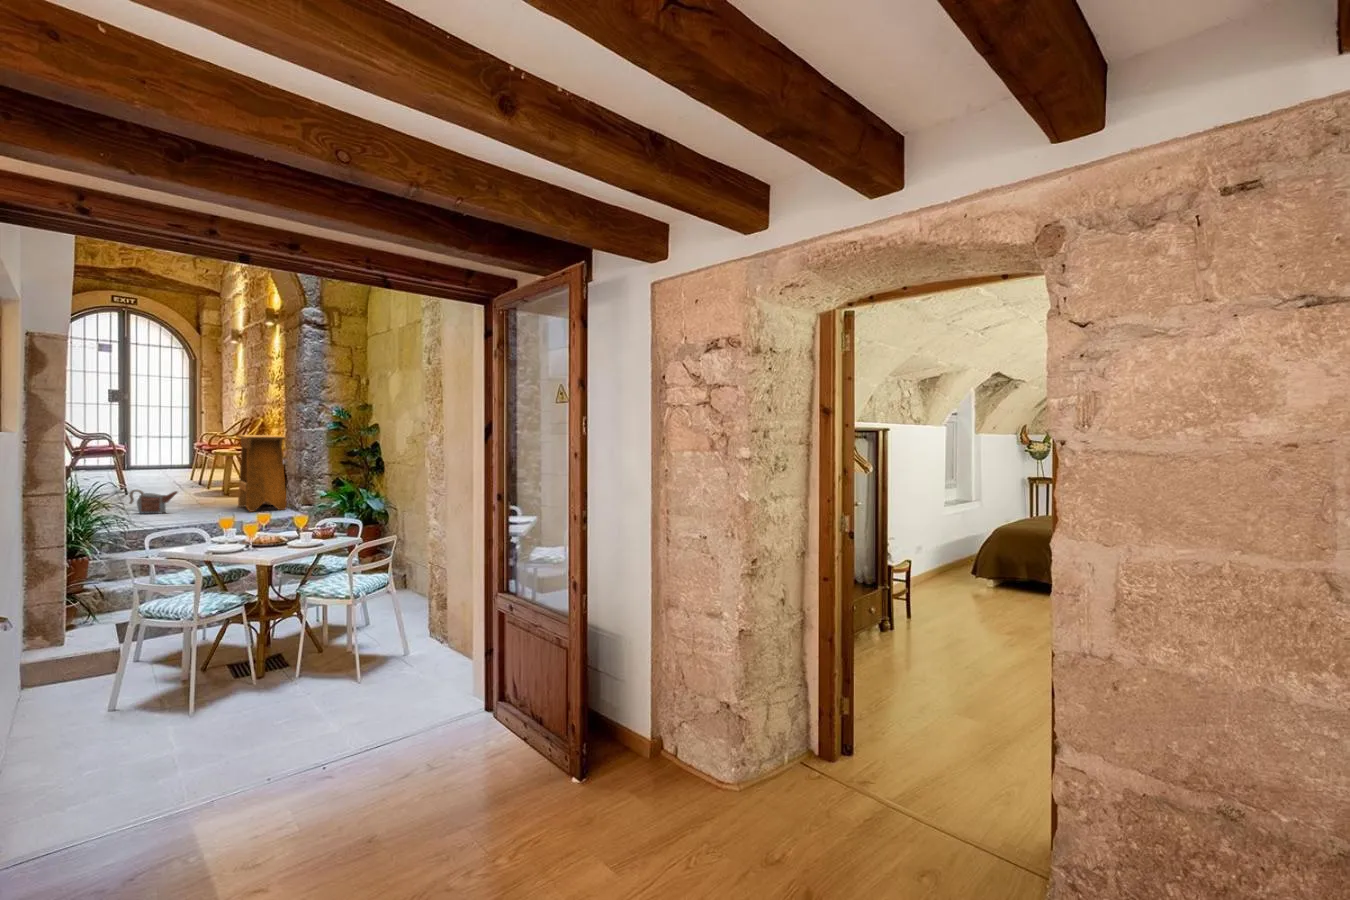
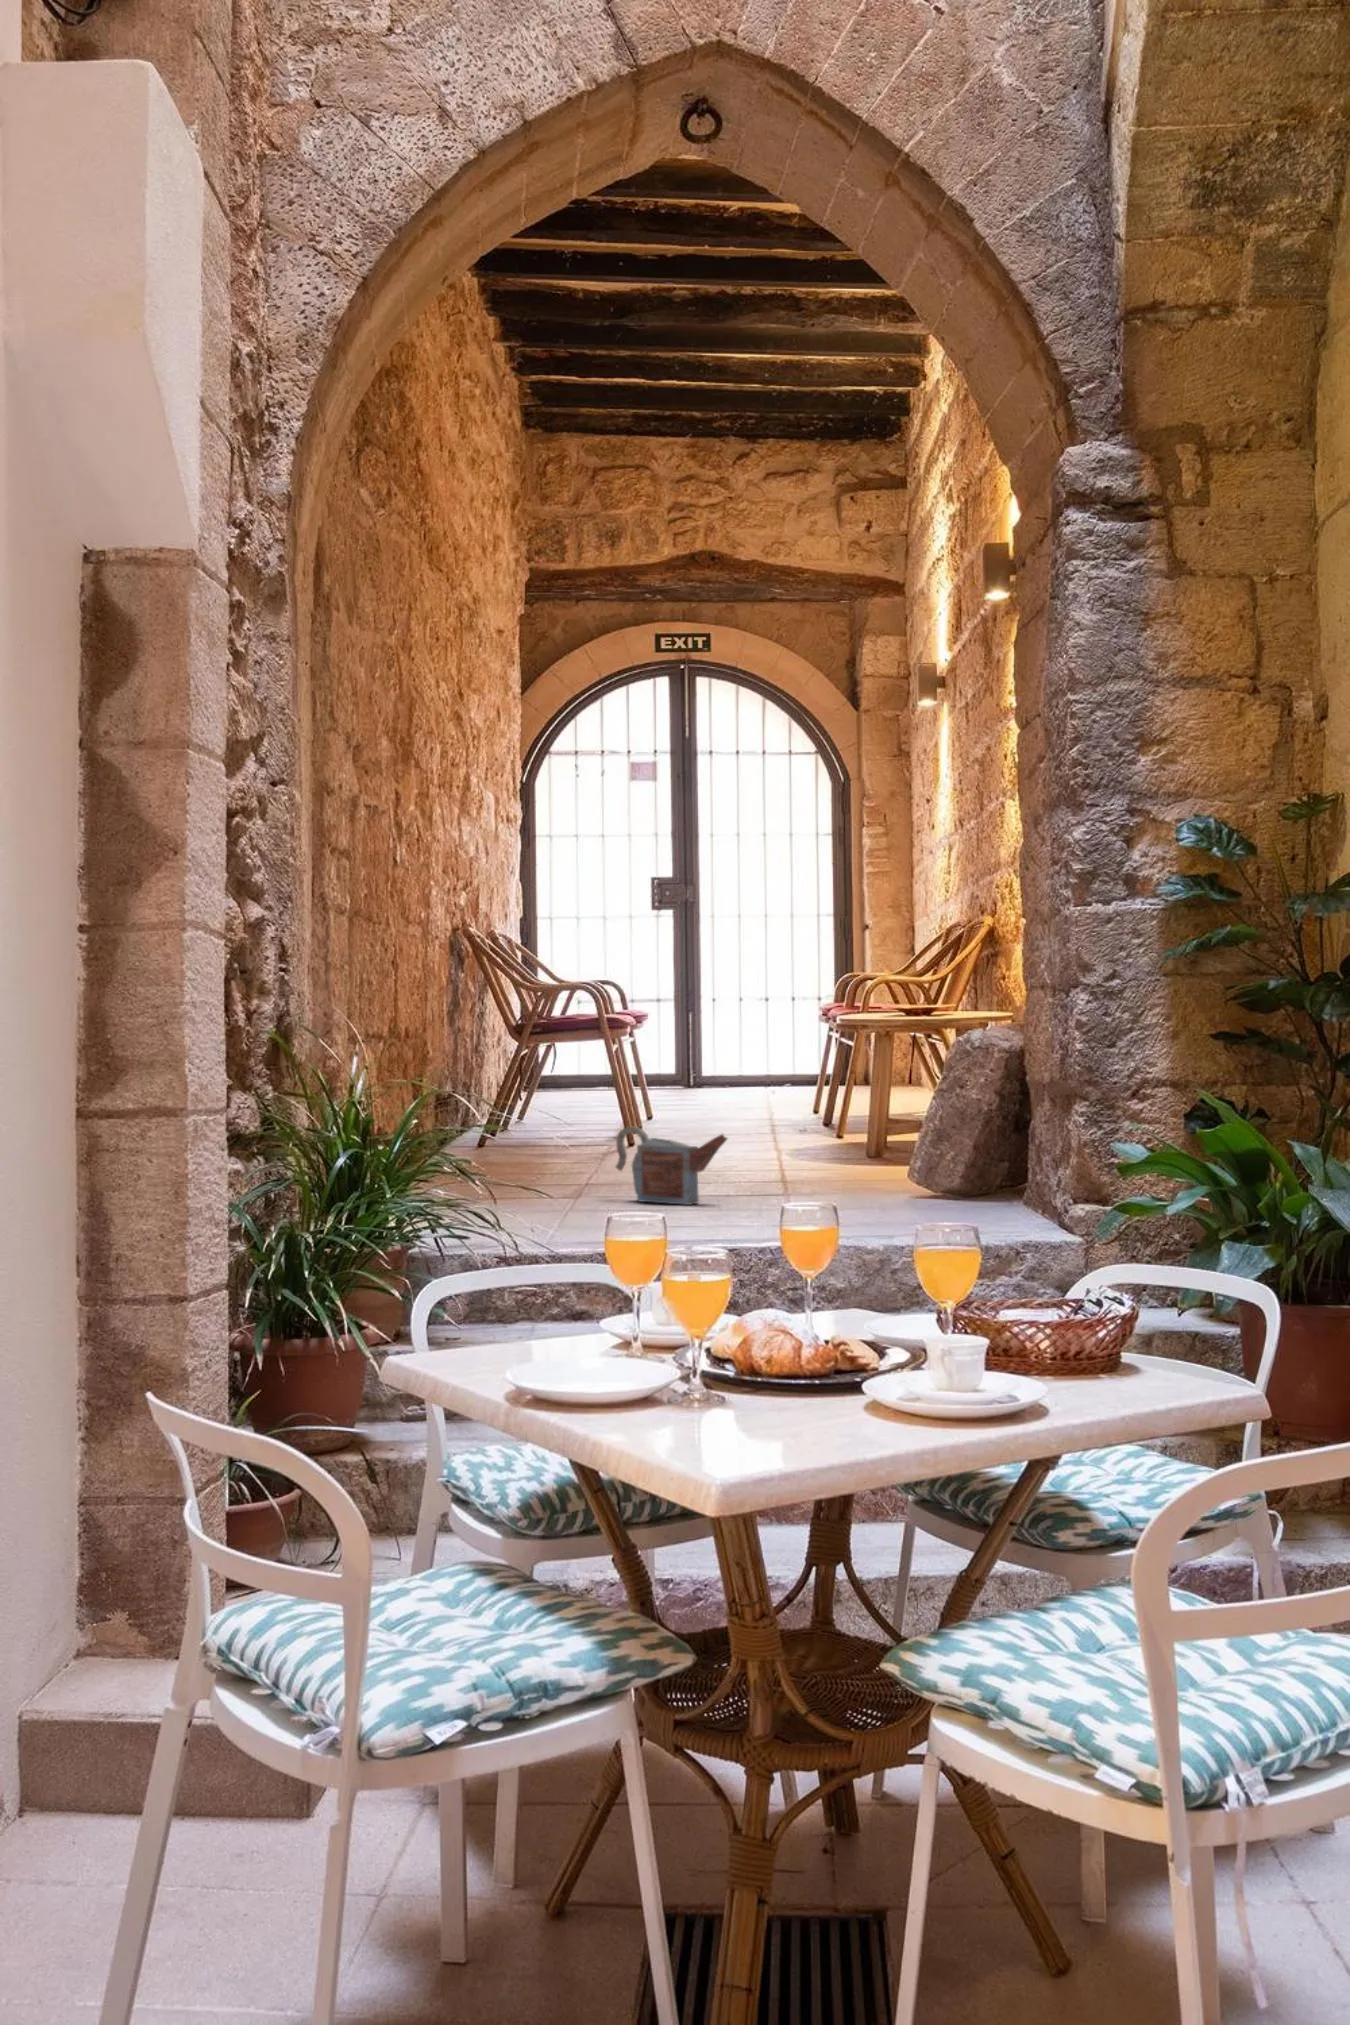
stool: present [238,435,287,512] -> none [885,948,1026,1216]

